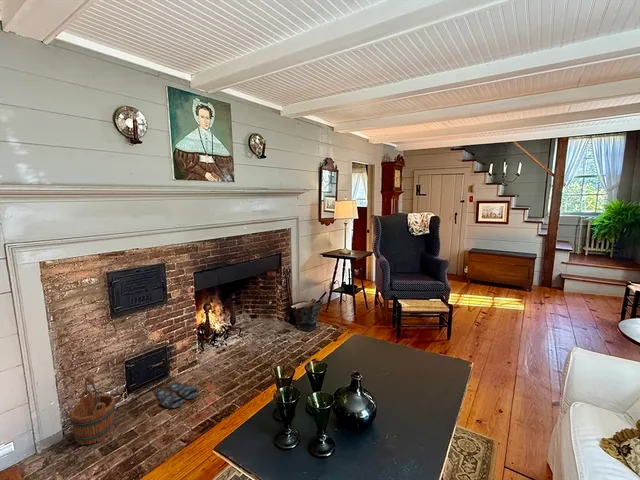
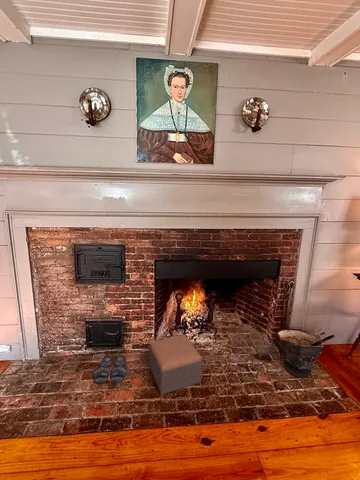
footstool: none [208,335,260,382] -> present [149,335,202,394]
wooden bucket: present [70,376,115,445] -> none [30,323,63,376]

